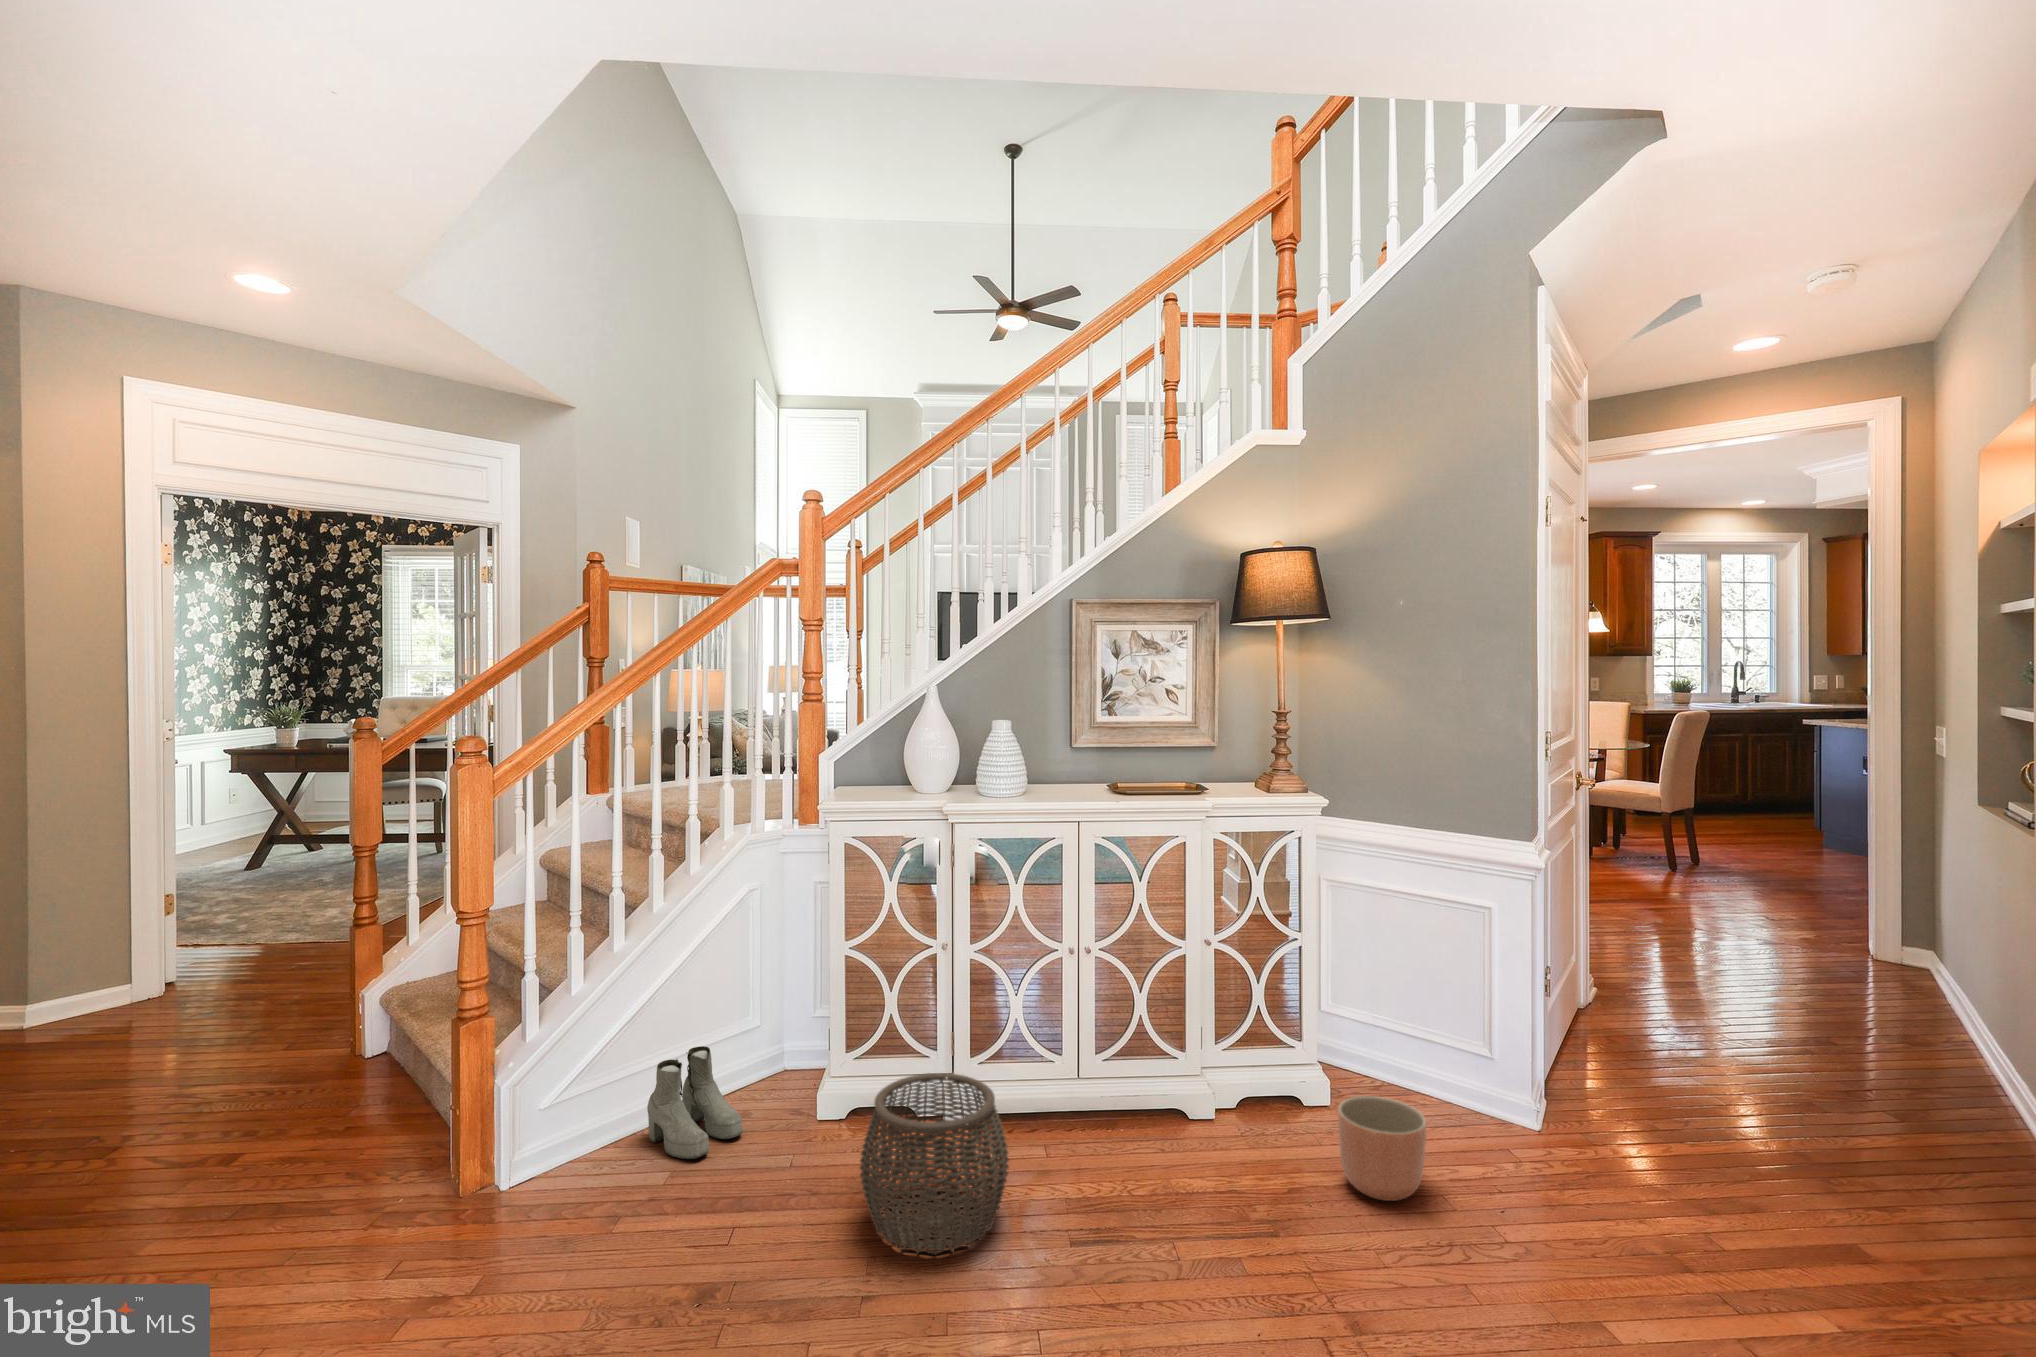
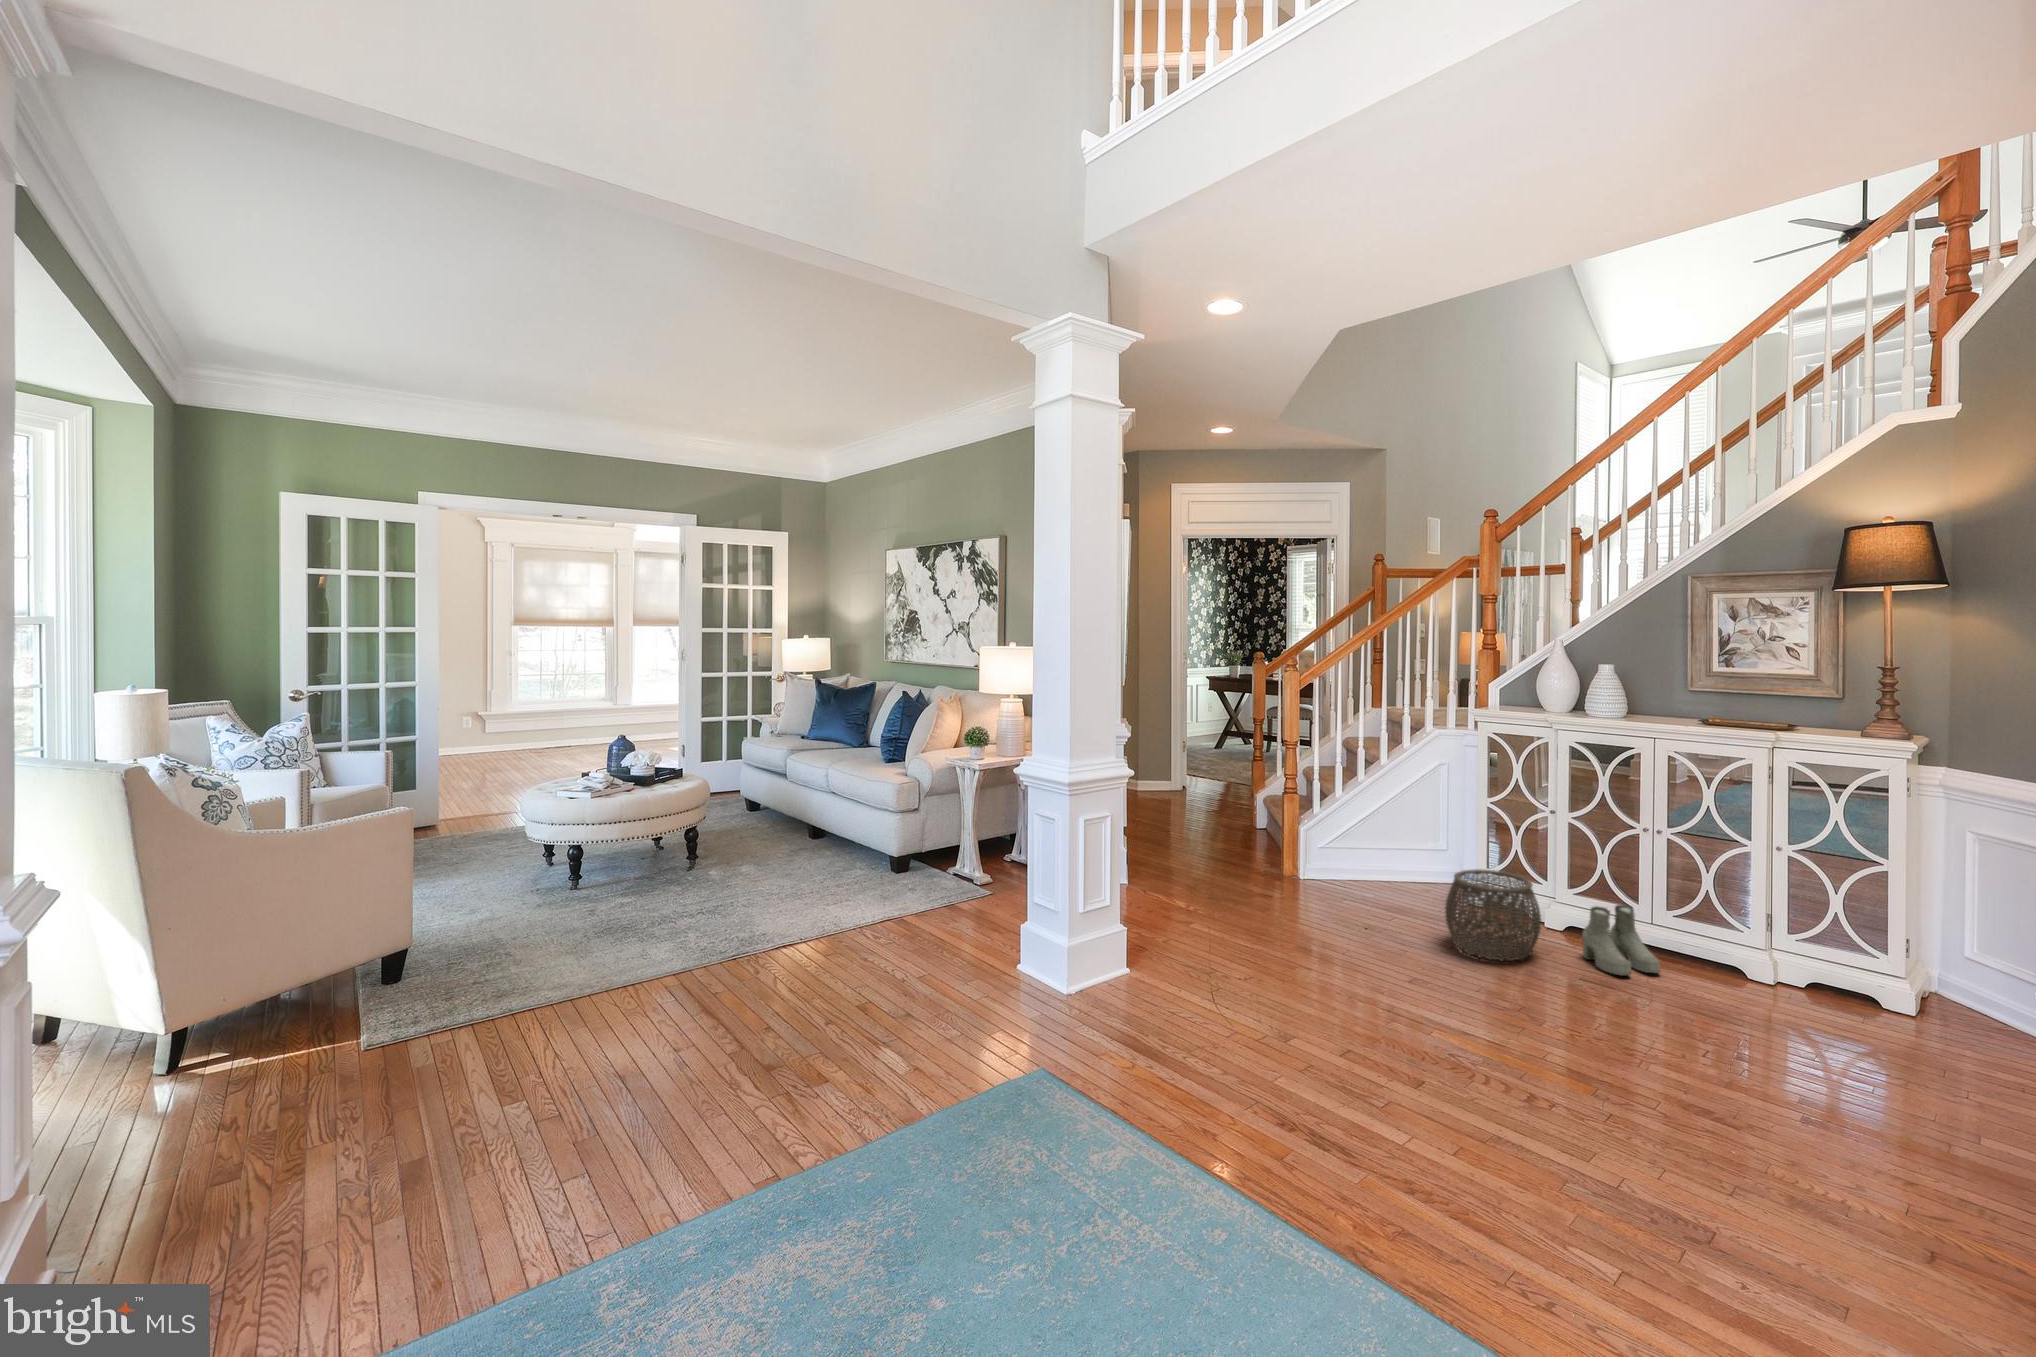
boots: present [647,1046,742,1159] -> present [1582,905,1660,976]
planter: present [1338,1096,1426,1201] -> none [1831,967,1922,1045]

